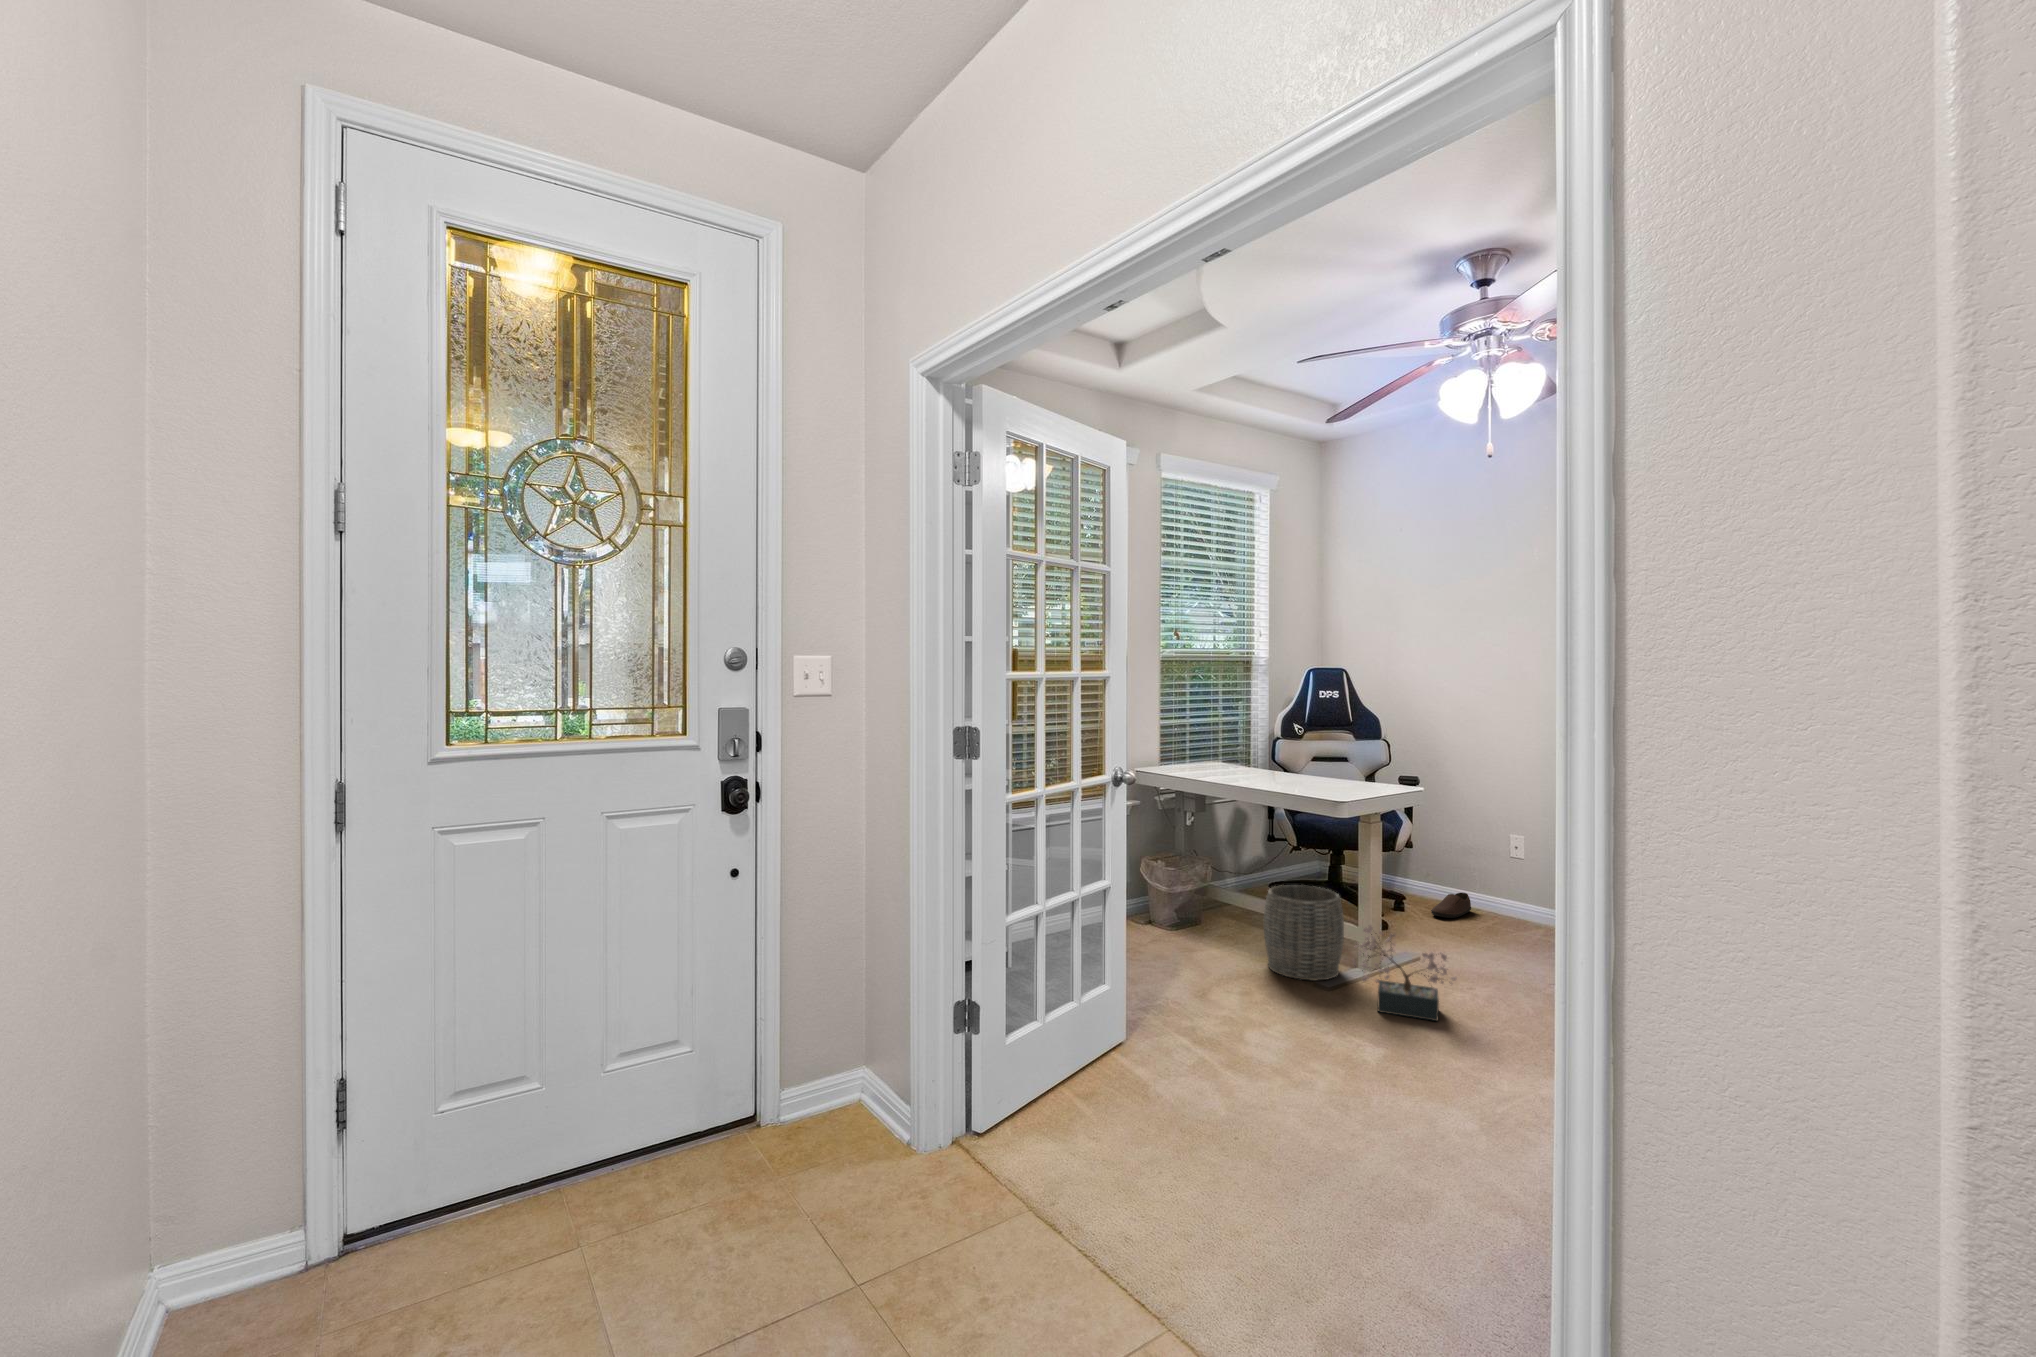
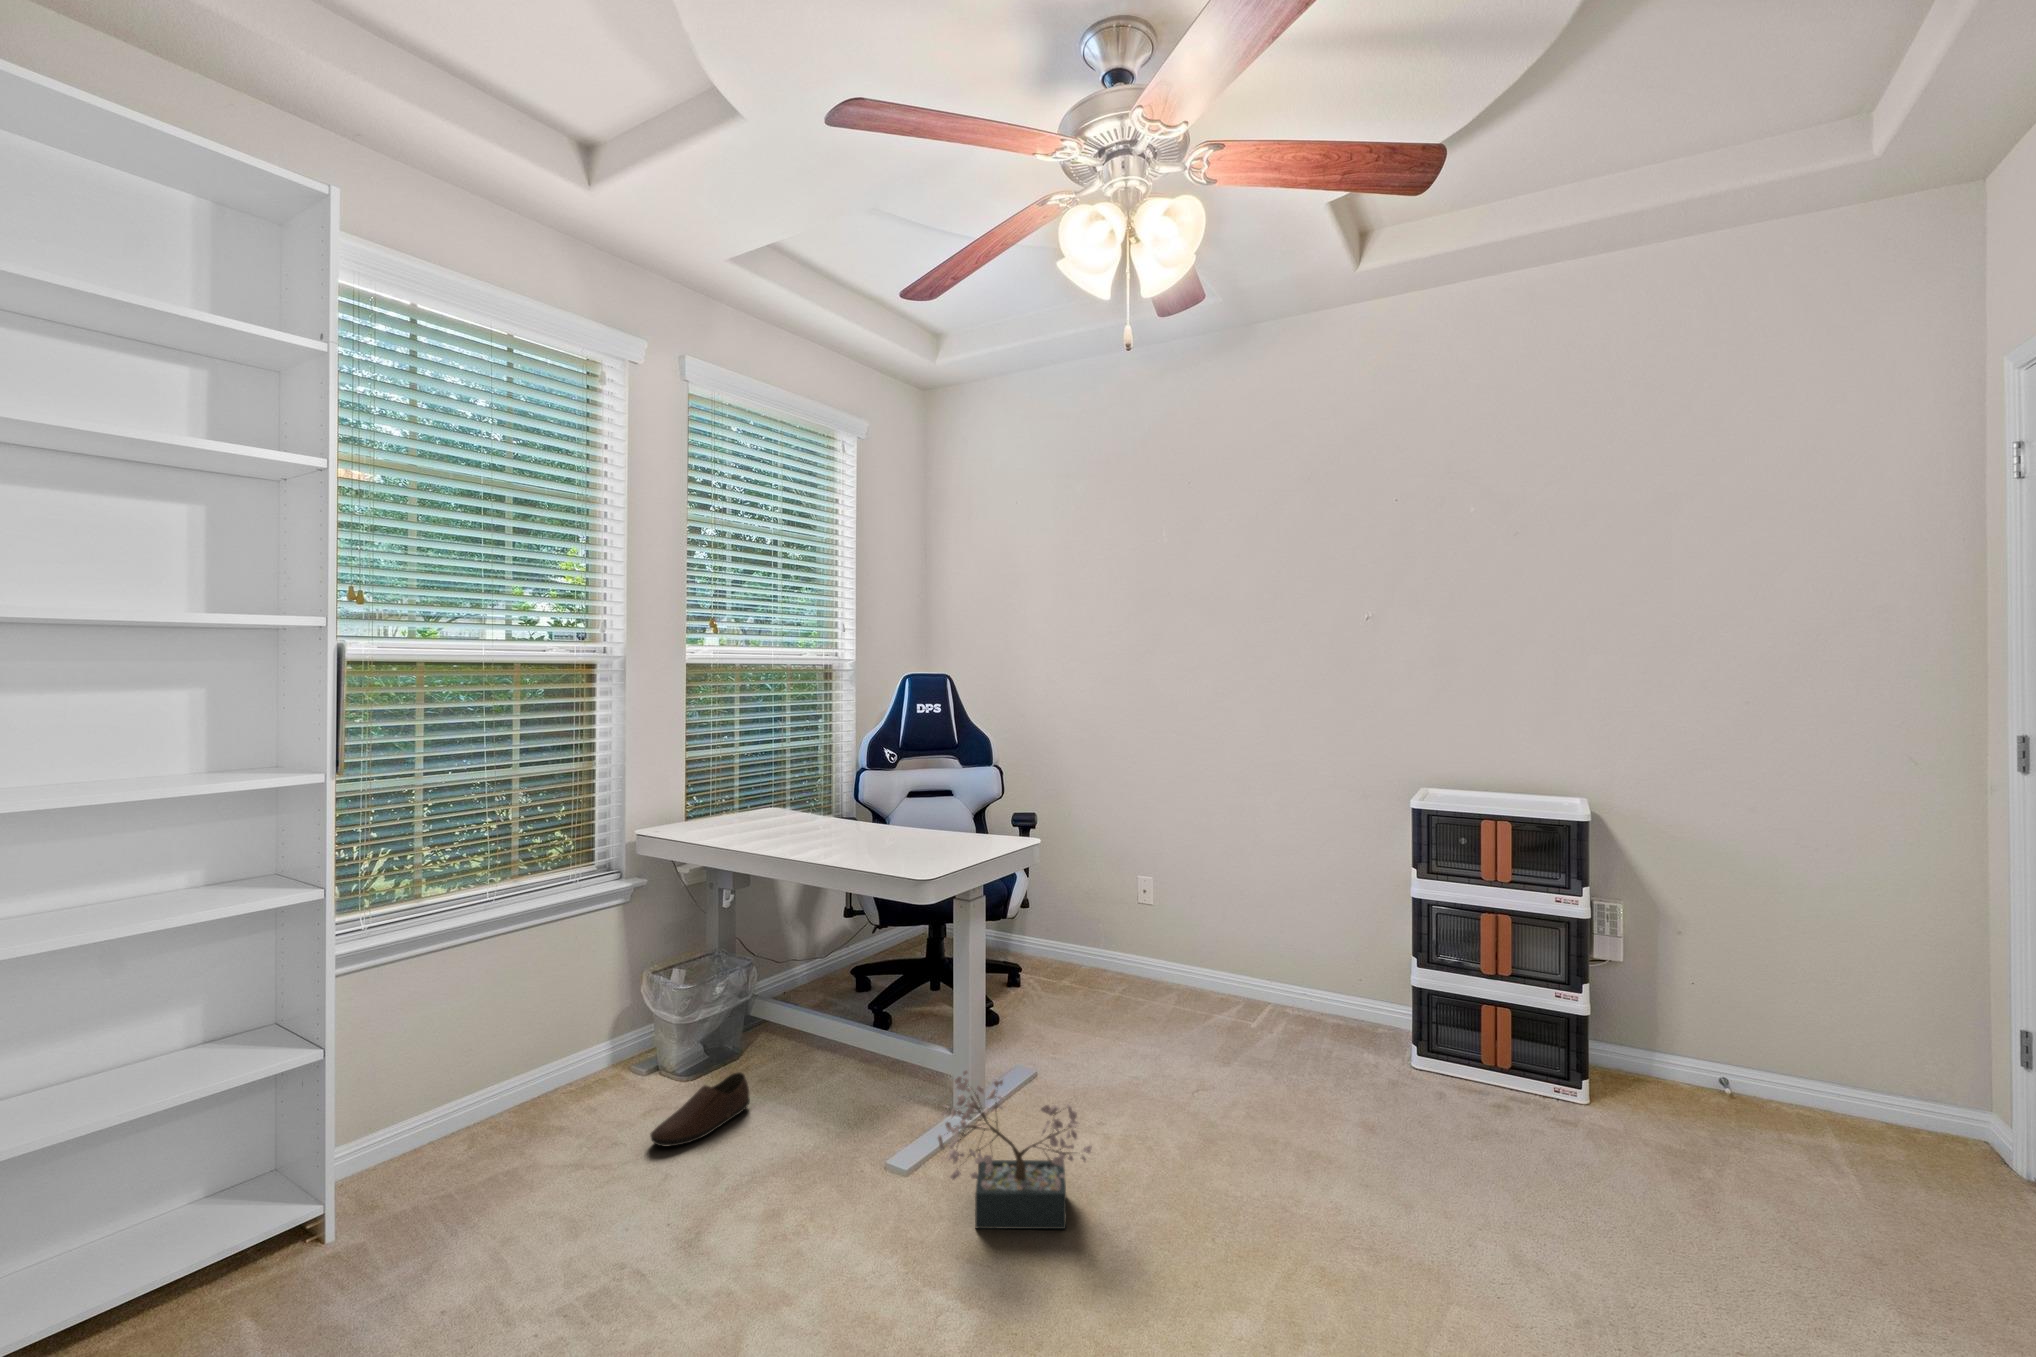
woven basket: present [1264,885,1344,980] -> none [809,999,932,1170]
shoe: present [1431,893,1471,918] -> present [650,1072,750,1147]

